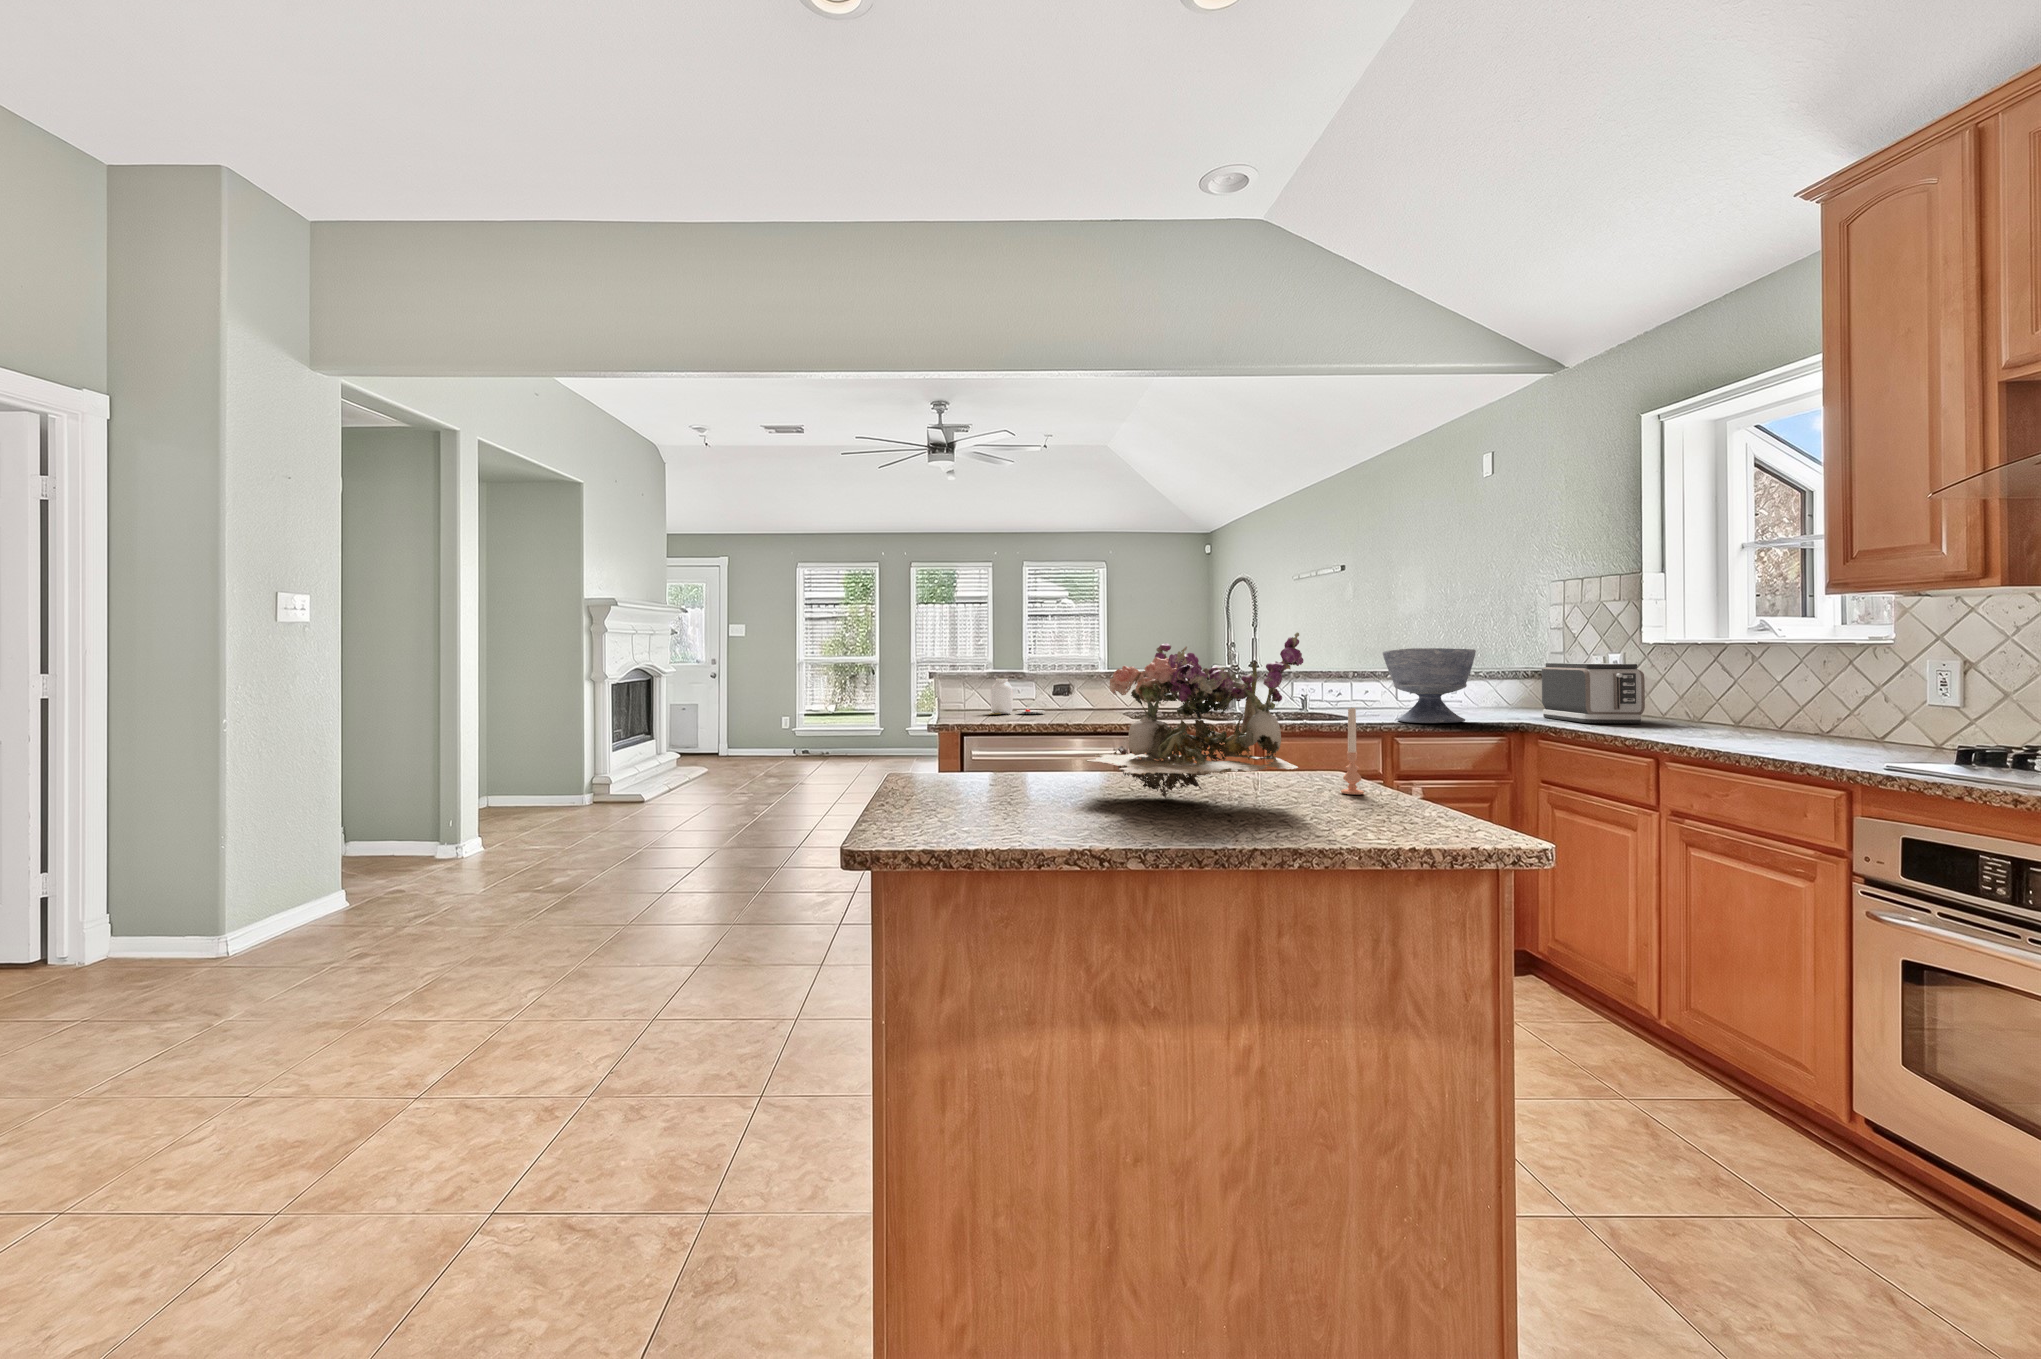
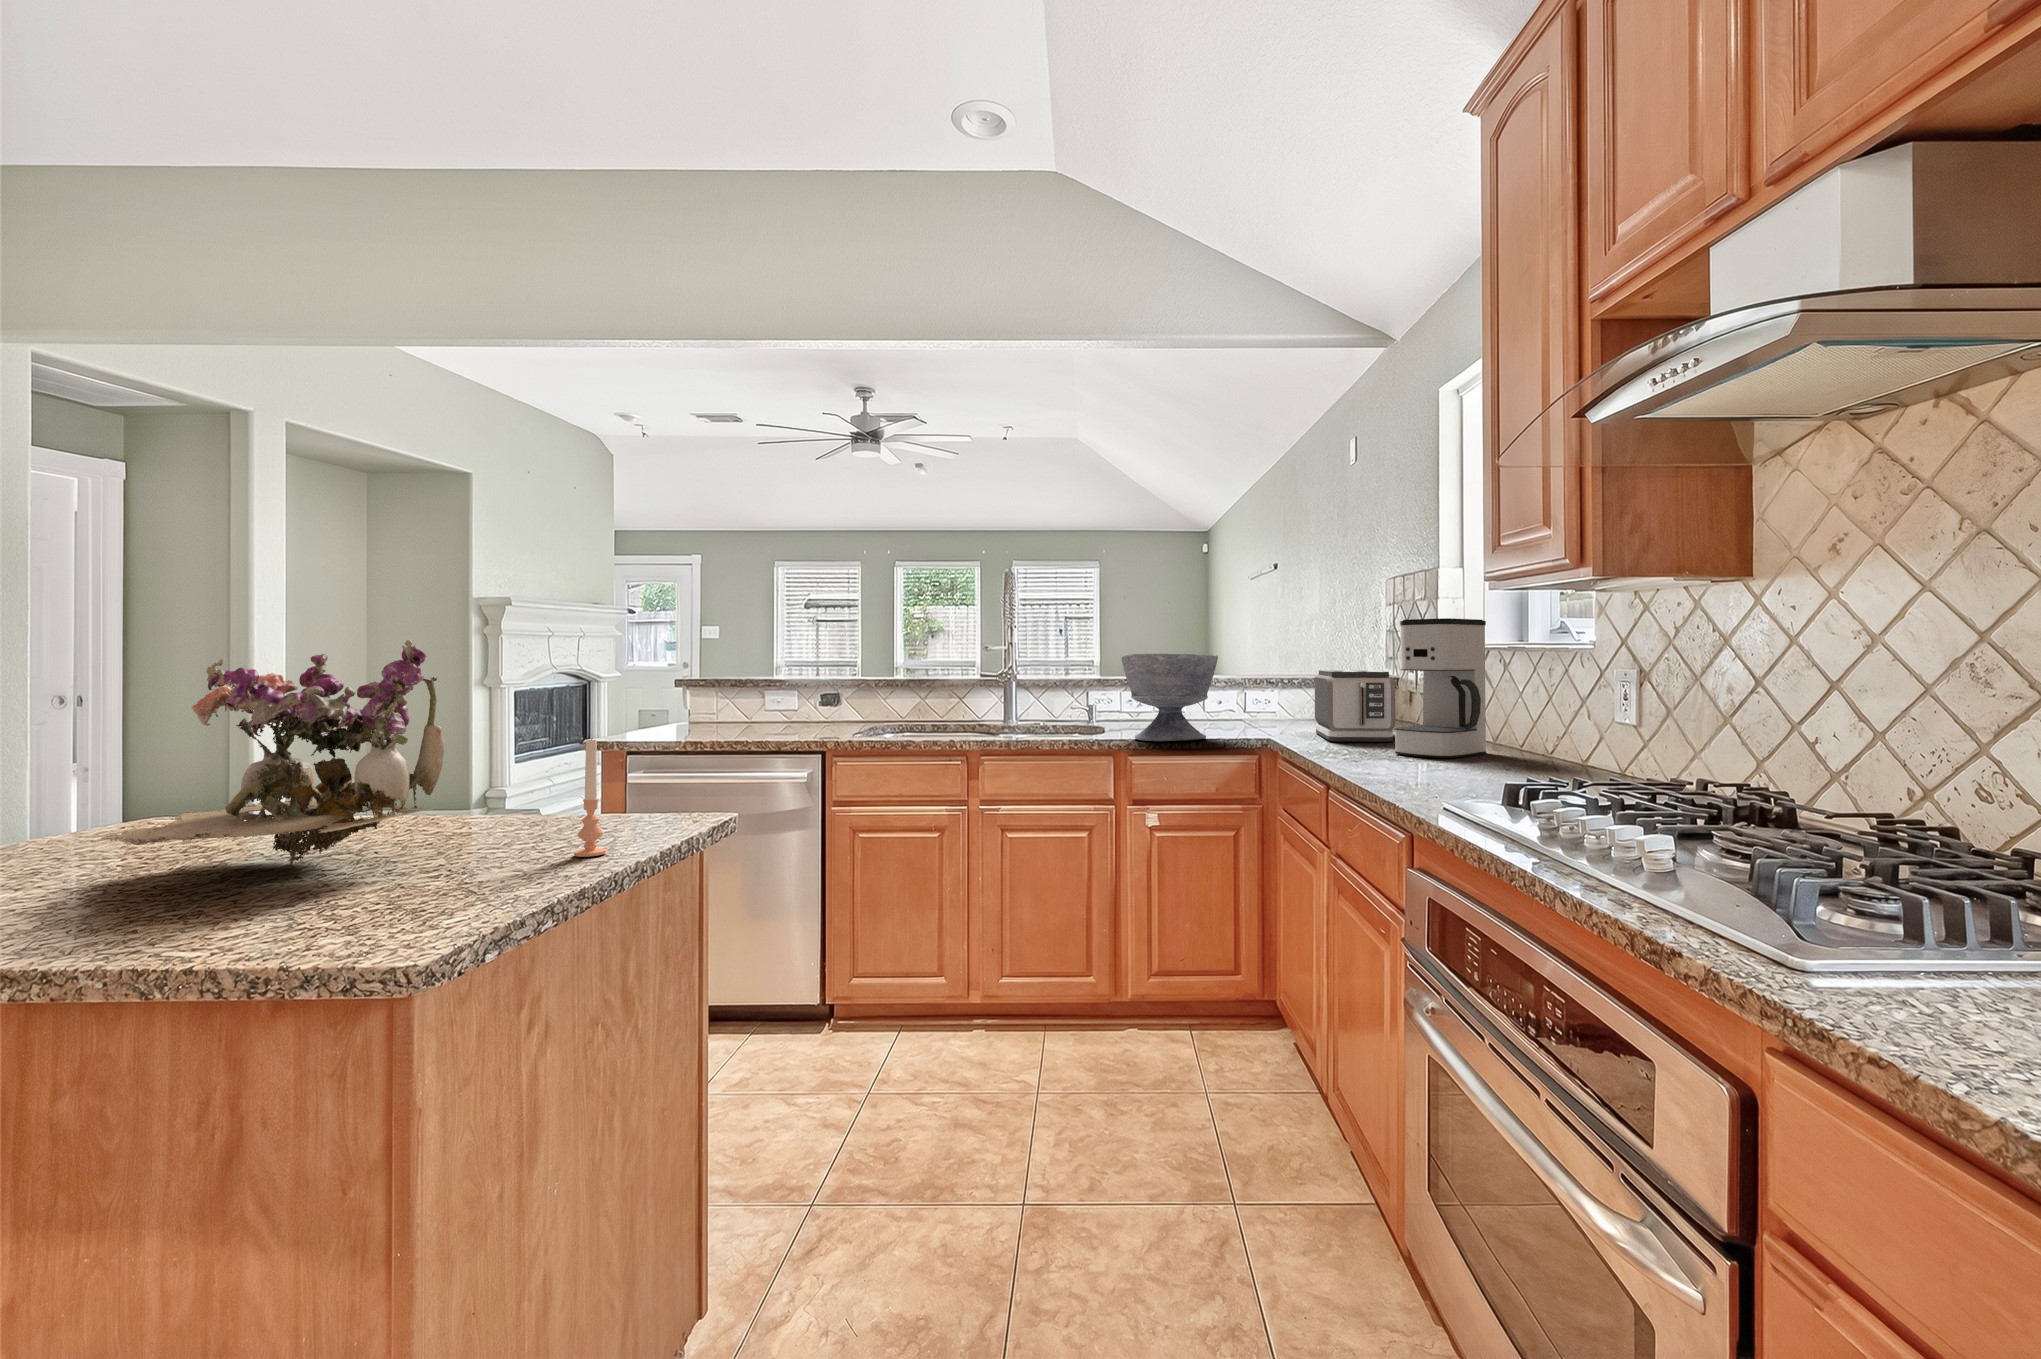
coffee maker: none [1681,619,1768,735] -> present [1395,618,1486,758]
jar: present [989,679,1044,715] -> none [732,688,802,729]

